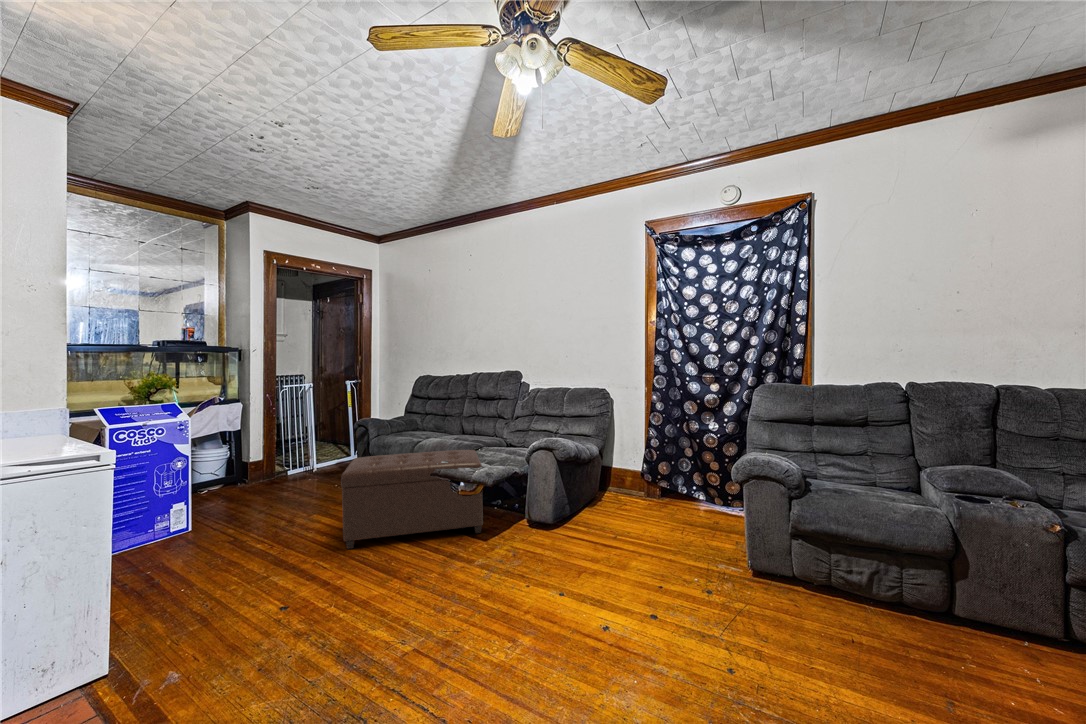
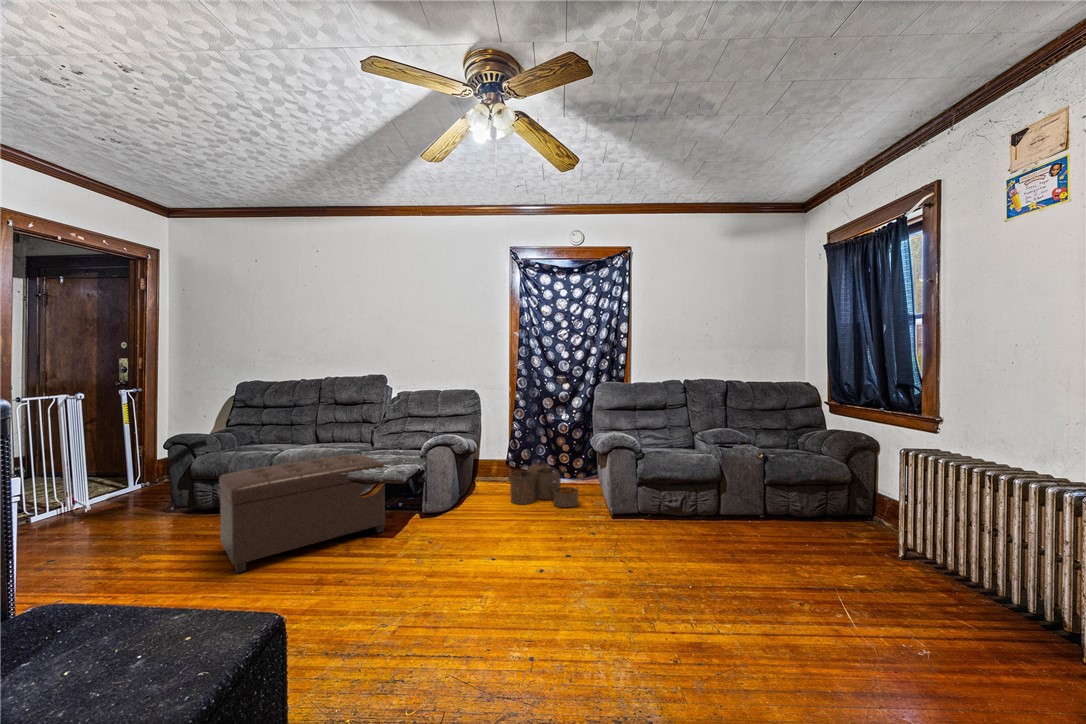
woven basket: none [629,476,714,546] -> present [510,462,578,507]

